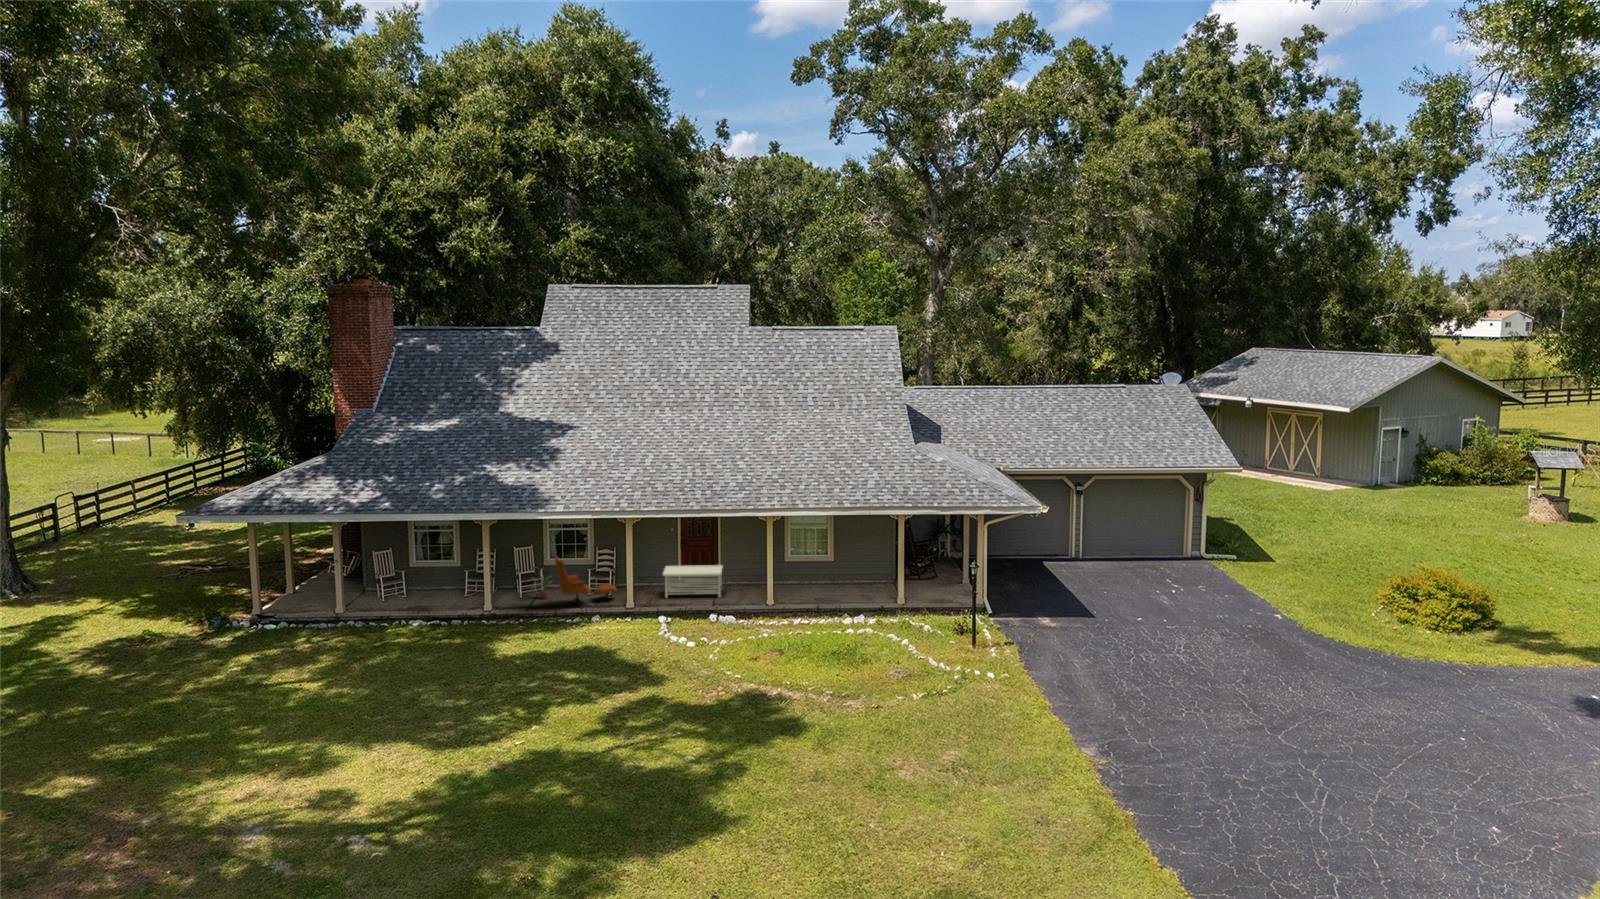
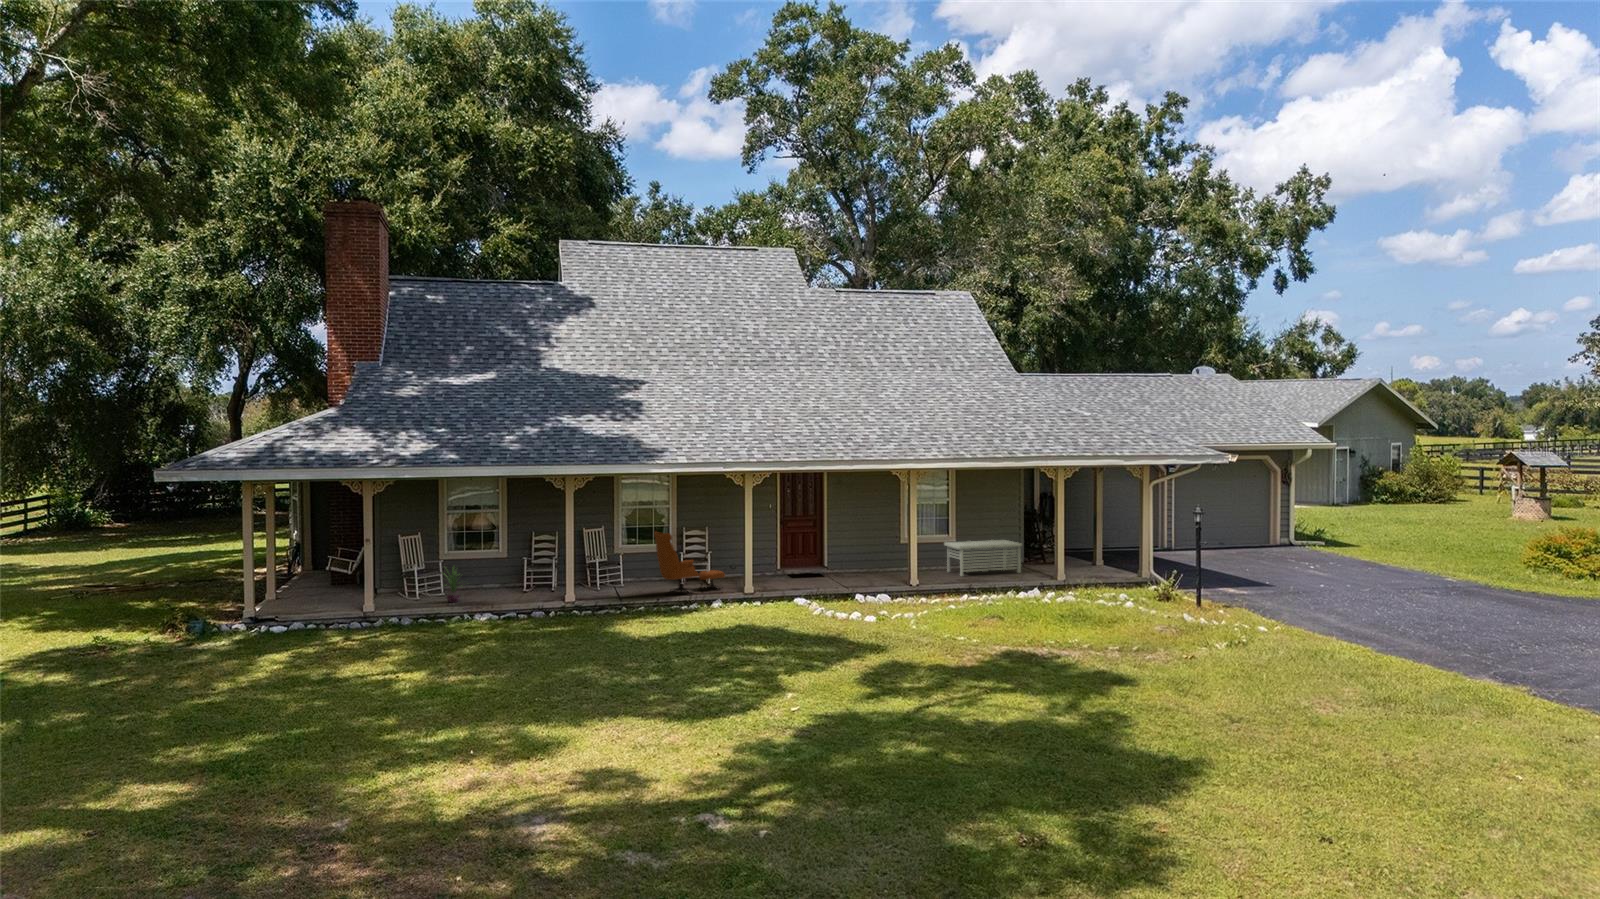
storage bench: present [663,565,722,597] -> present [944,540,1022,576]
decorative plant: present [539,573,549,599] -> present [445,566,460,603]

